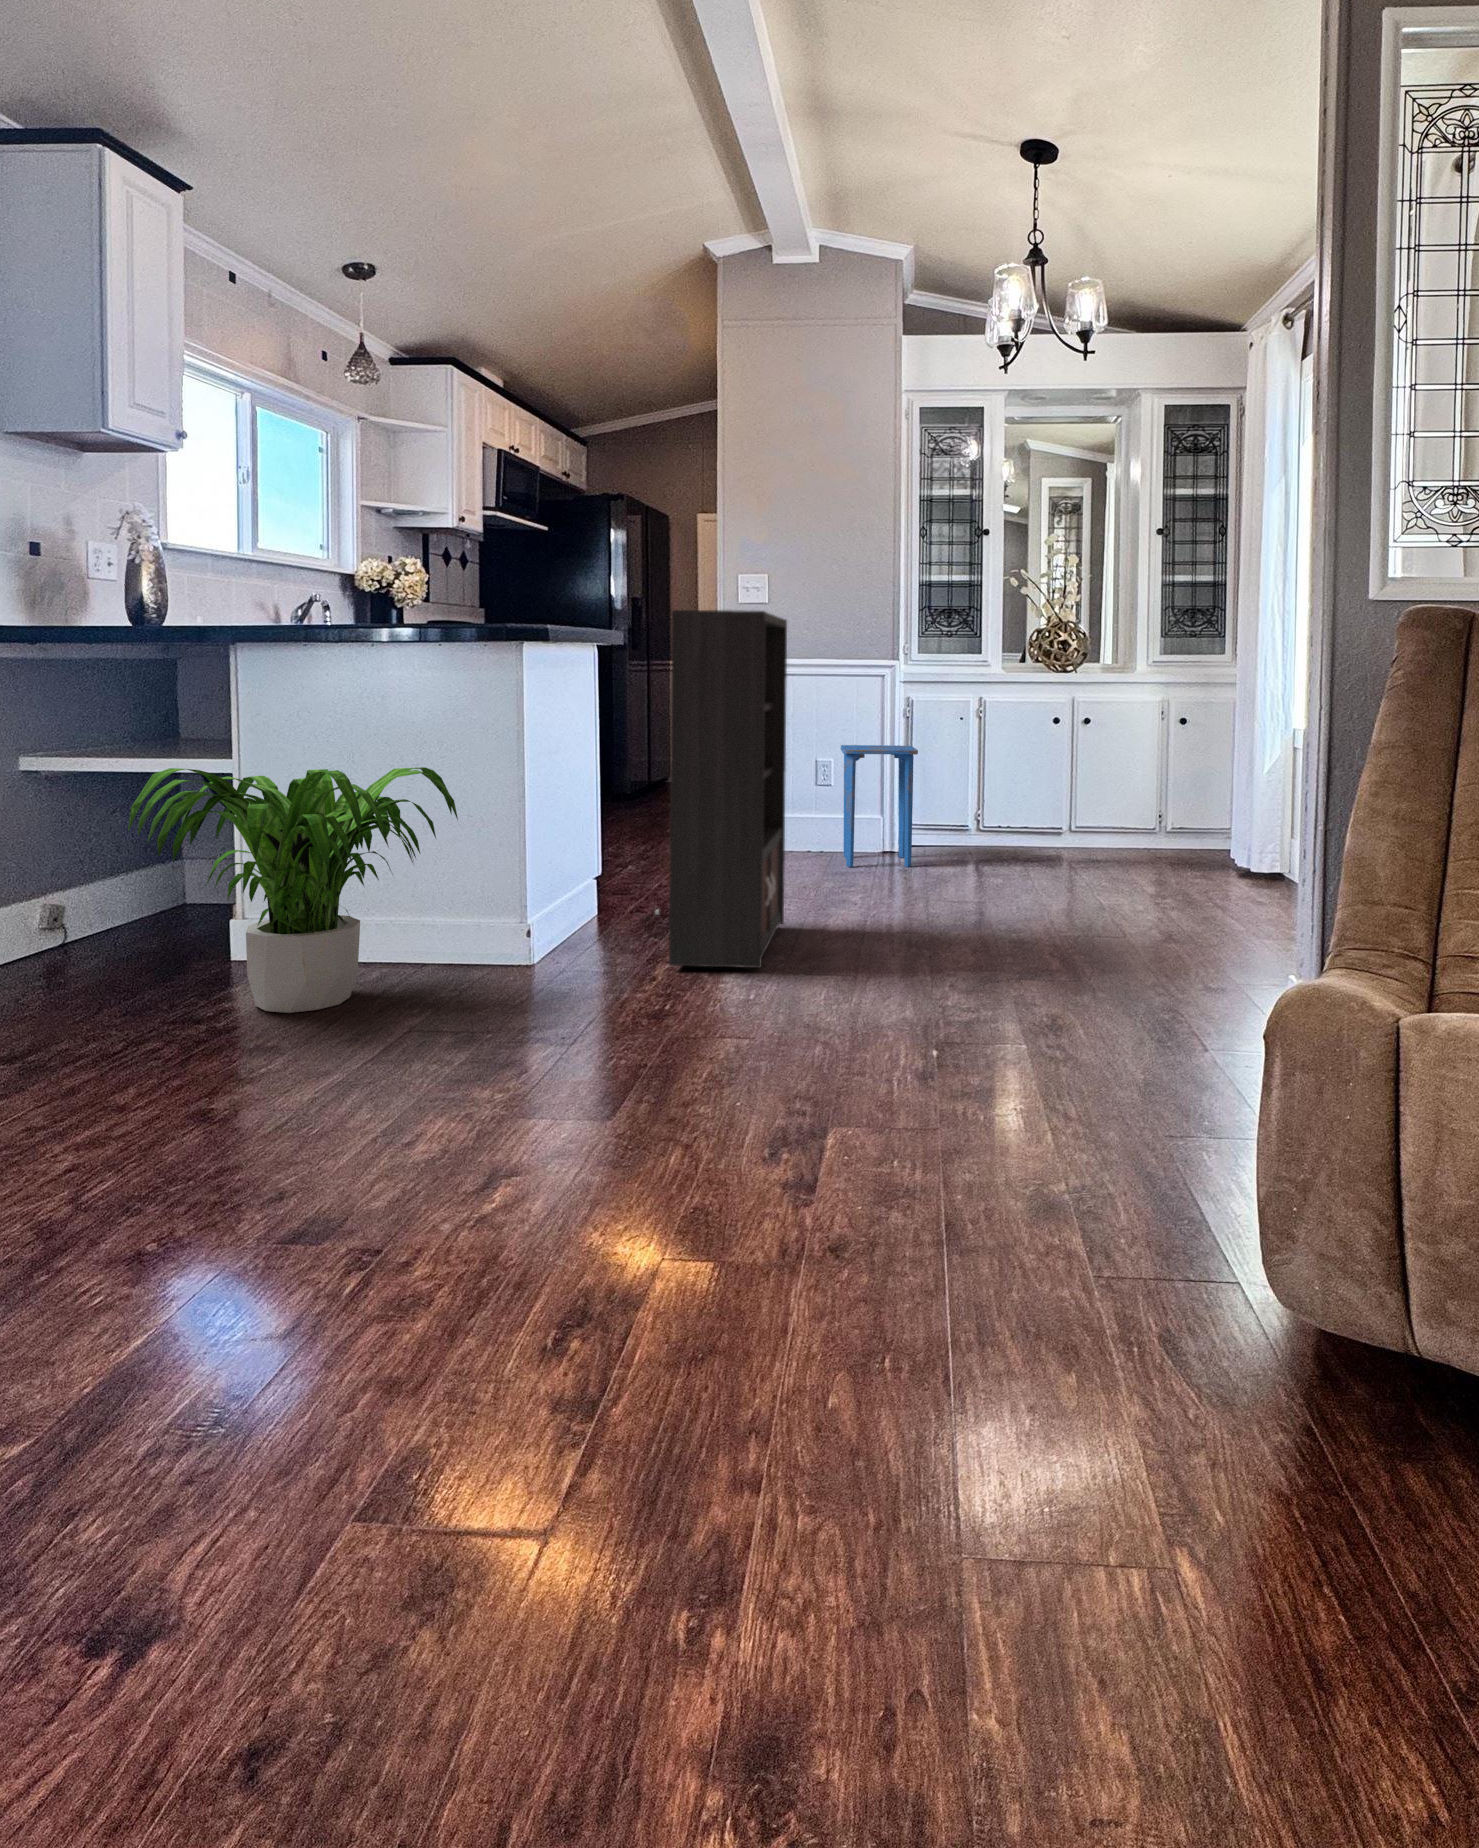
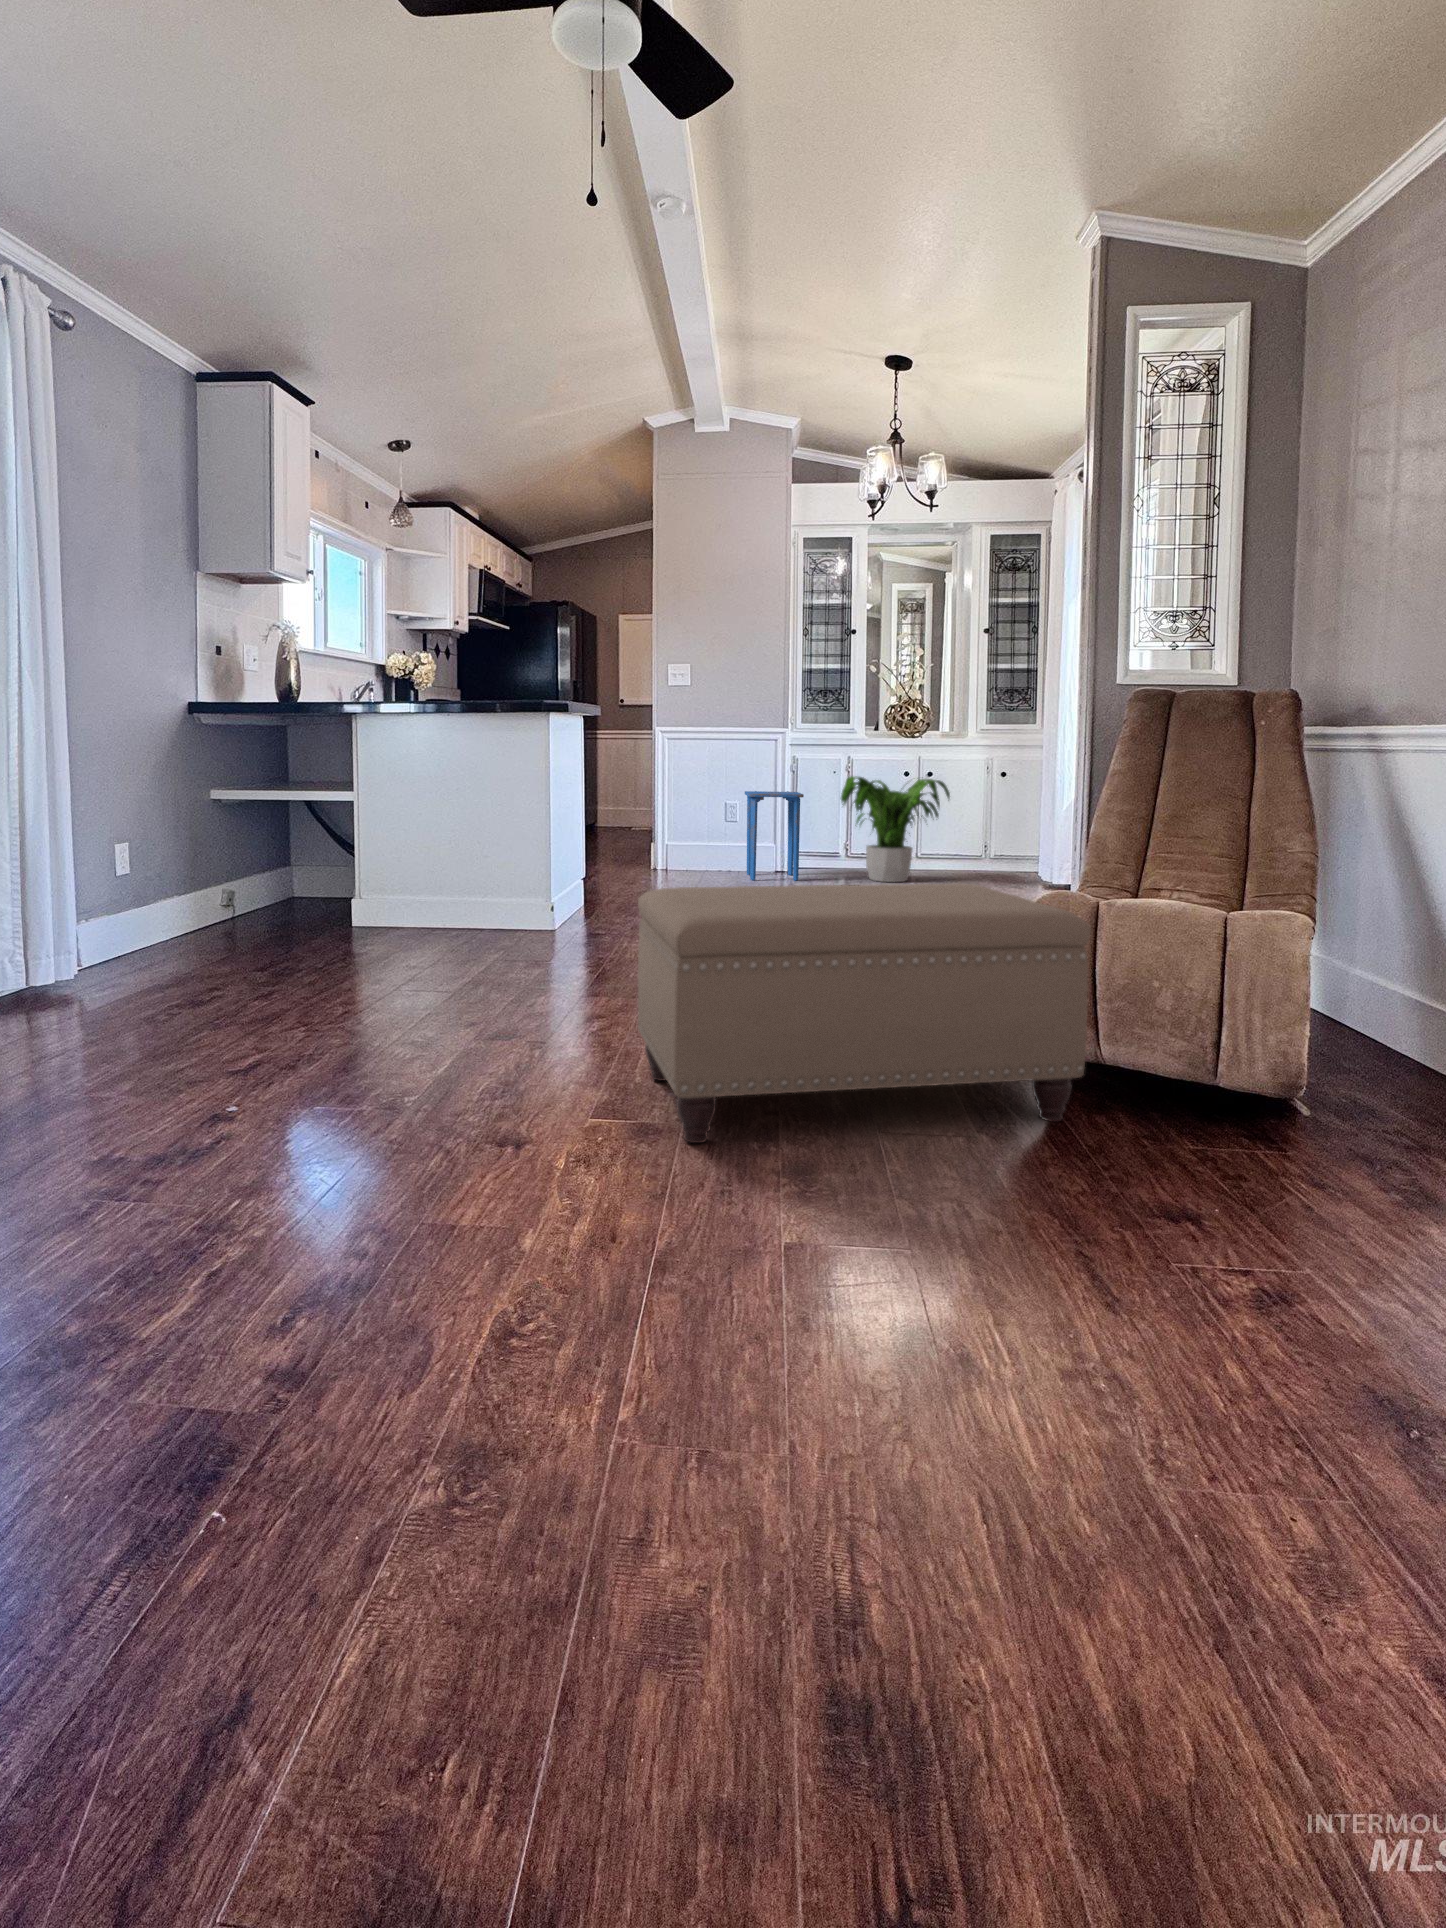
bookcase: present [655,610,787,968] -> none [623,690,719,933]
potted plant: present [128,767,458,1013] -> present [841,777,950,882]
ottoman: none [501,962,1398,1610] -> present [638,884,1091,1143]

